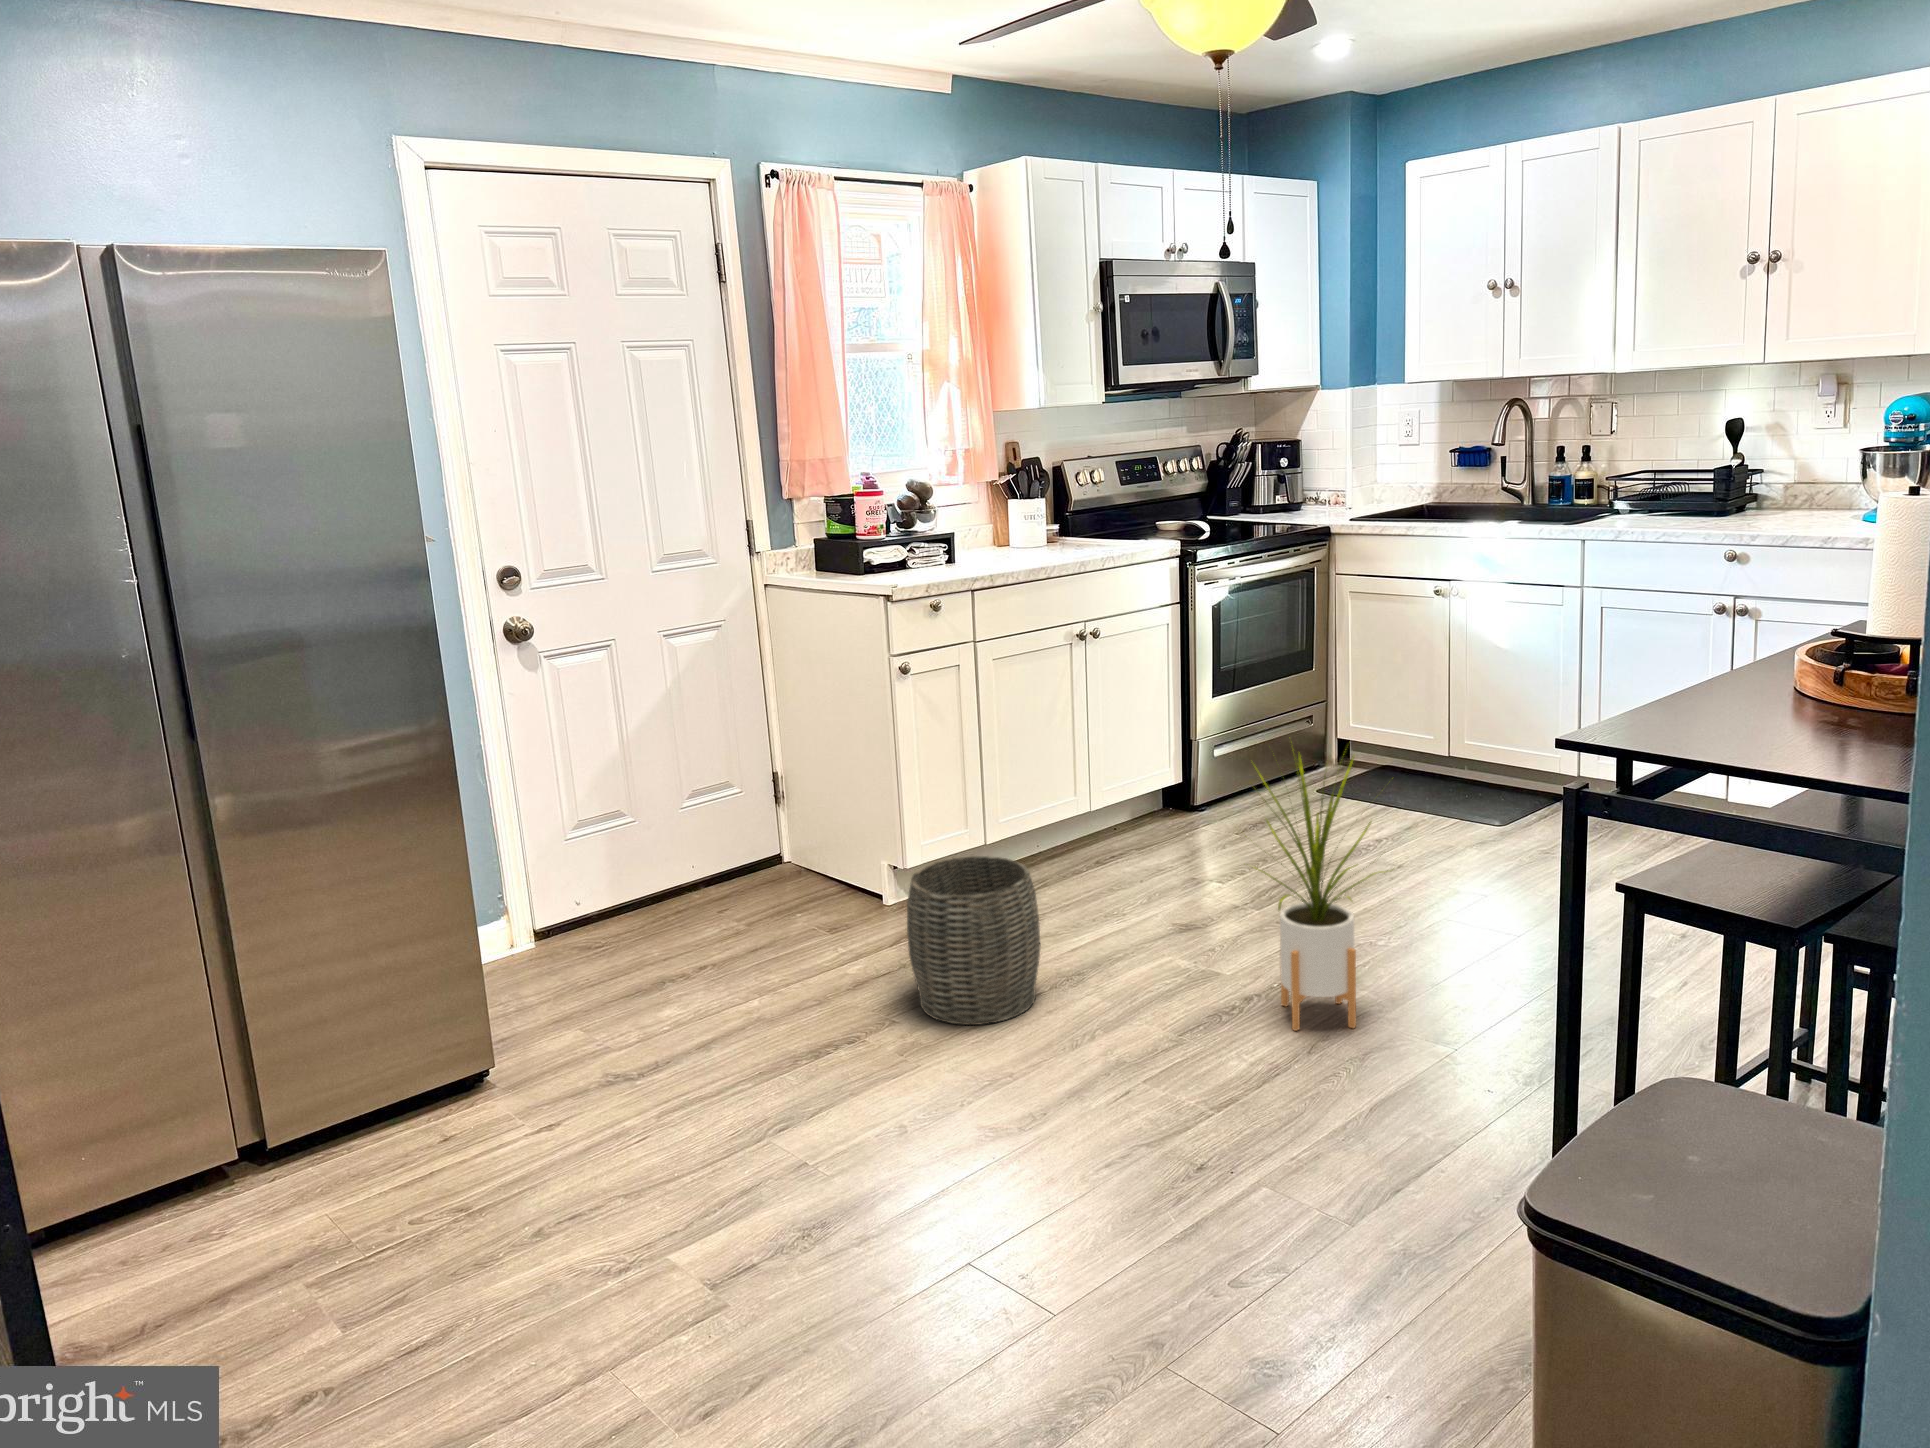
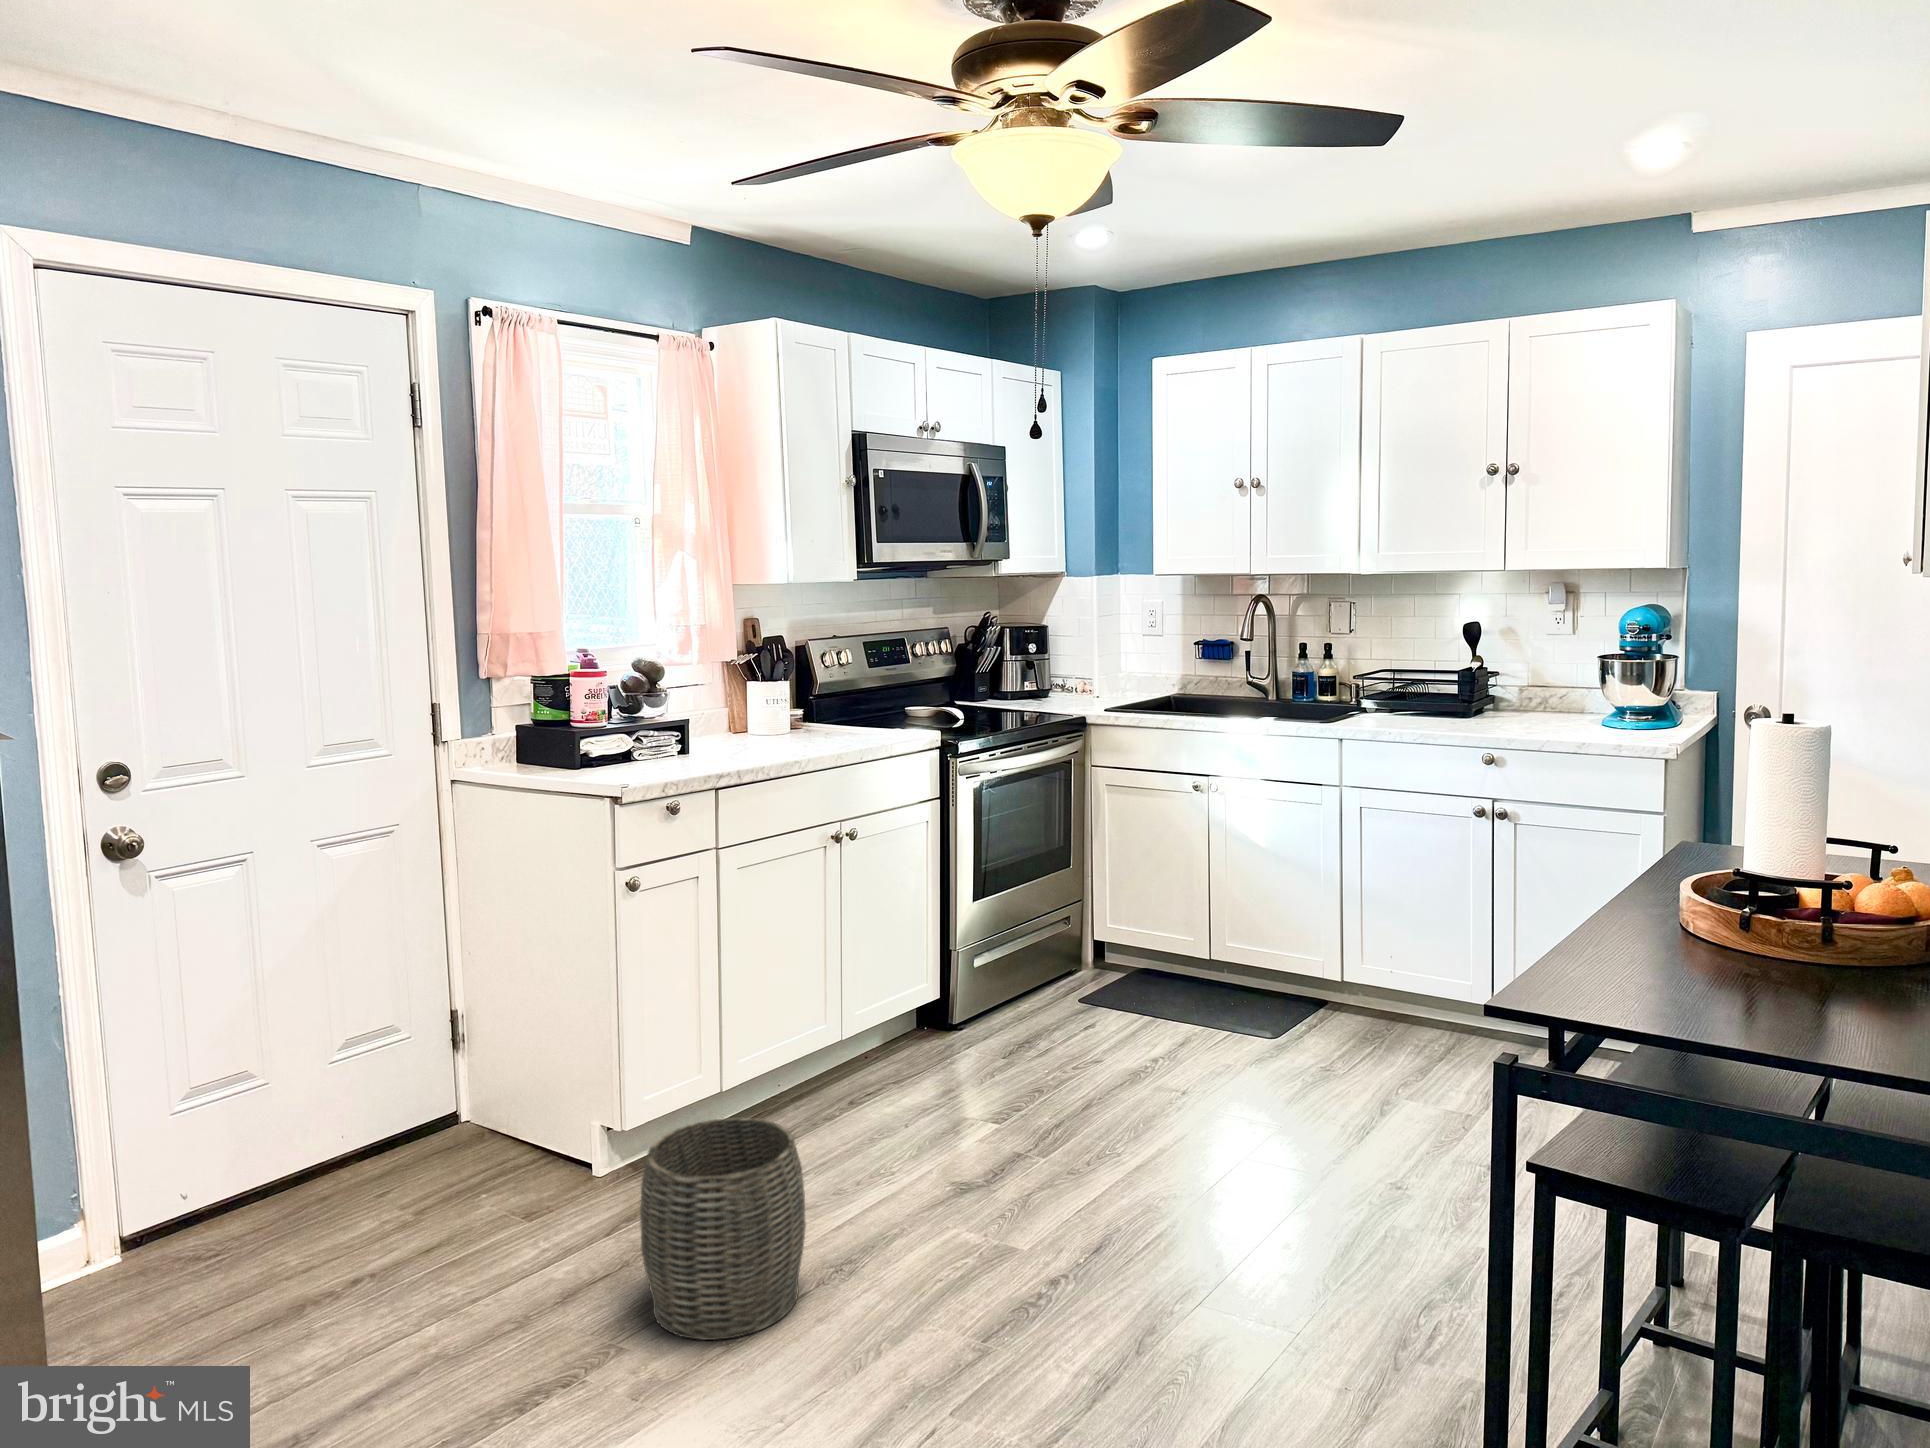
house plant: present [1253,749,1385,1031] -> none [1033,969,1215,1315]

